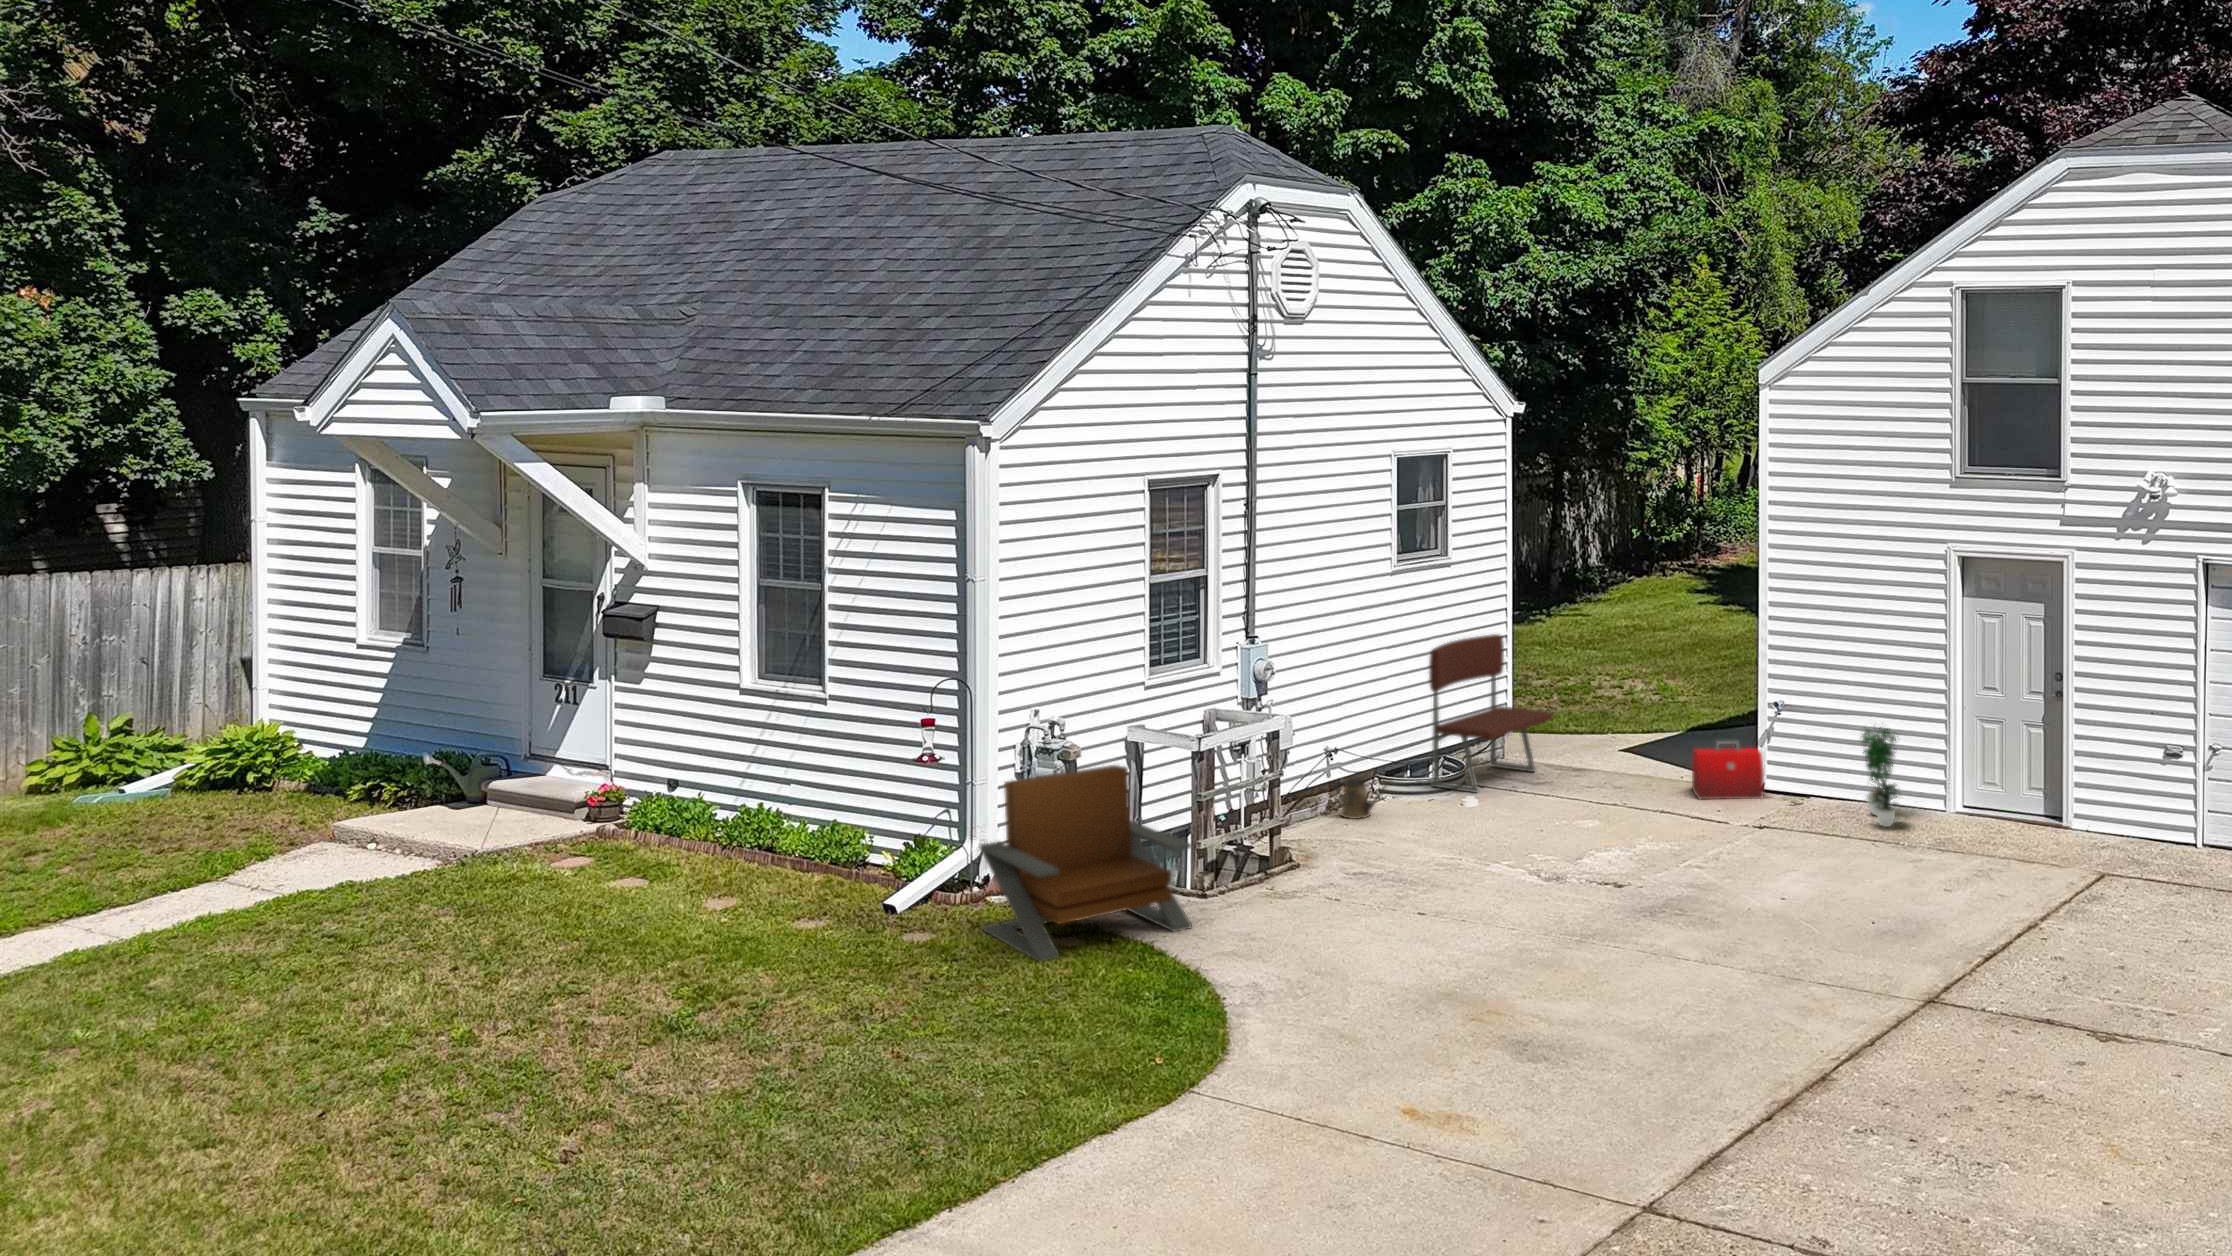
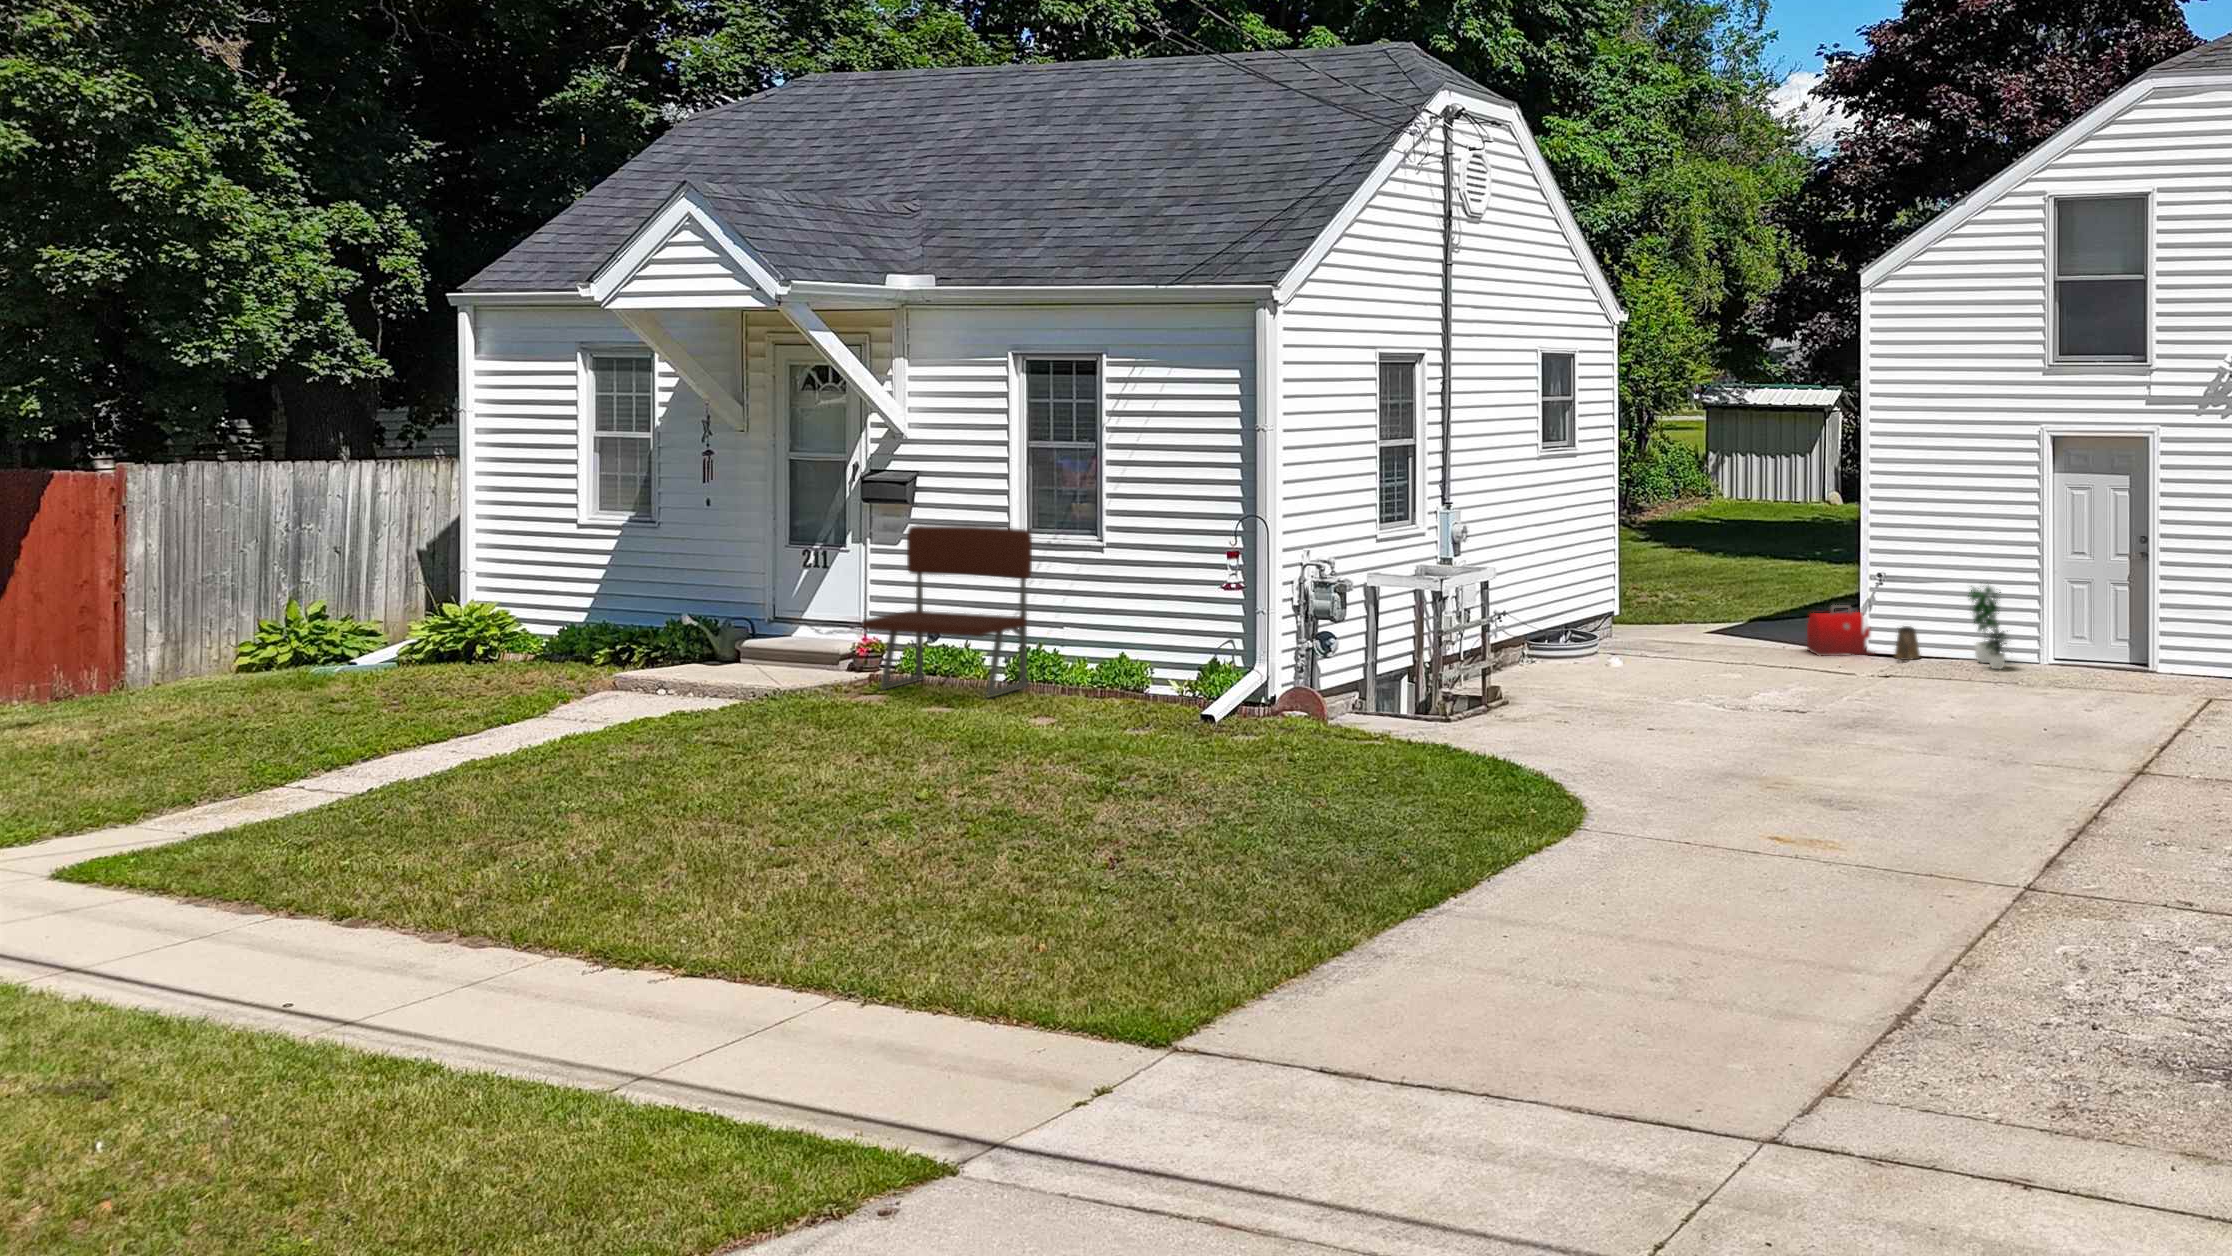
bench: present [1429,634,1553,793] -> present [861,525,1032,698]
lounge chair: present [979,765,1192,961] -> none [1275,601,1463,761]
watering can: present [1335,779,1388,819] -> present [1895,626,1921,660]

